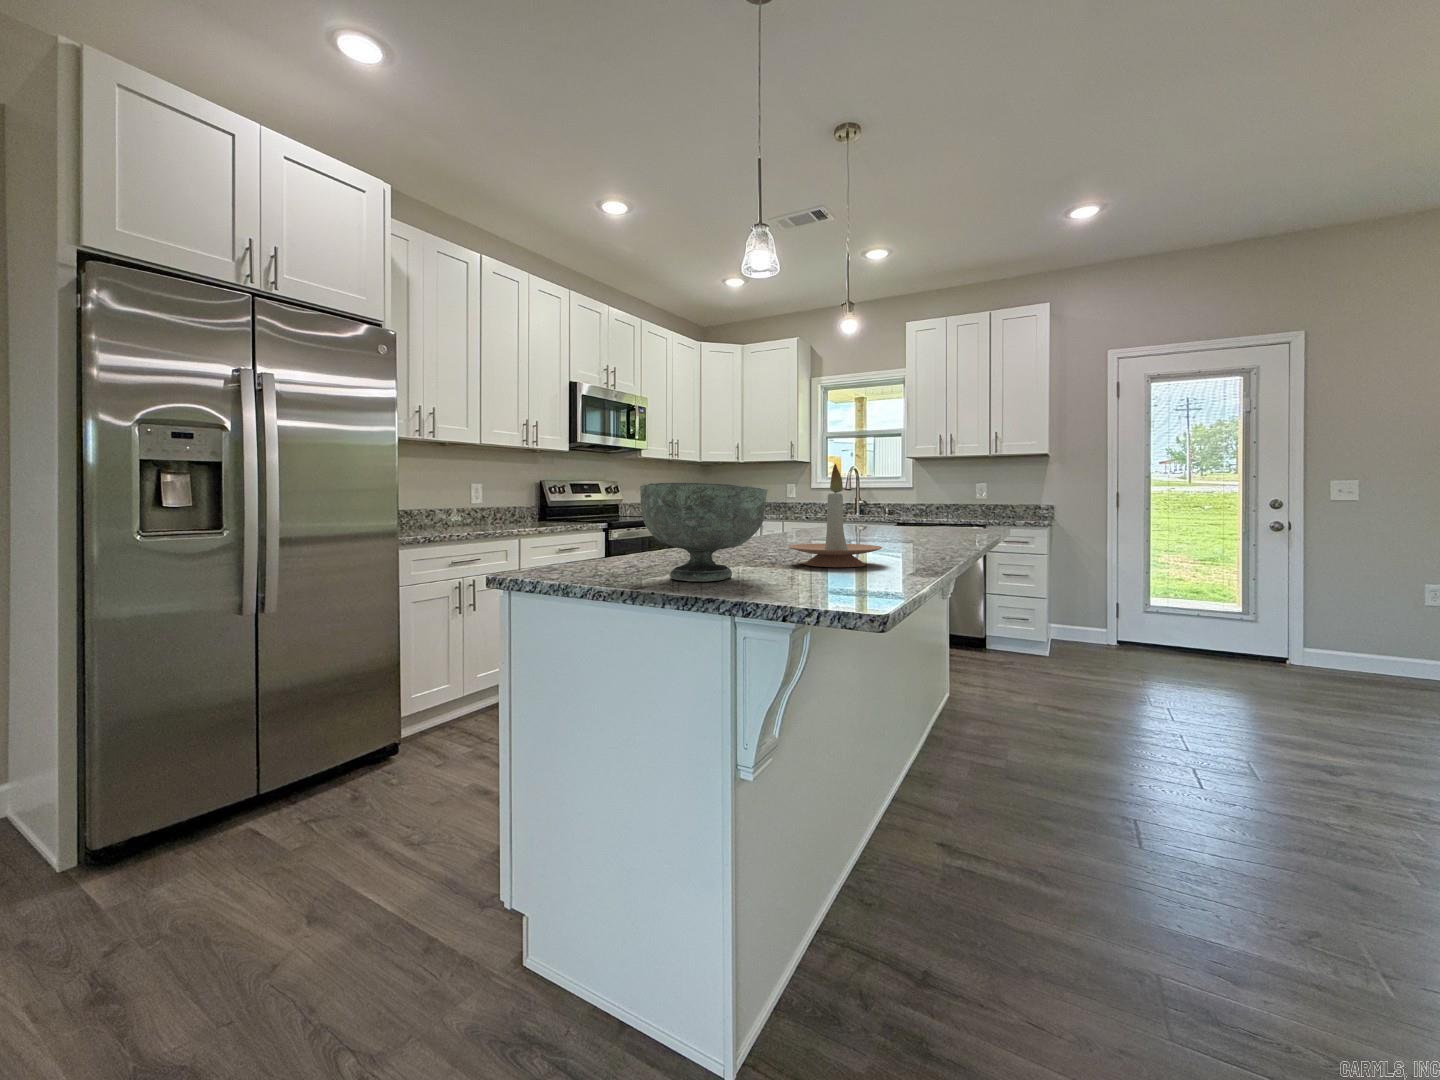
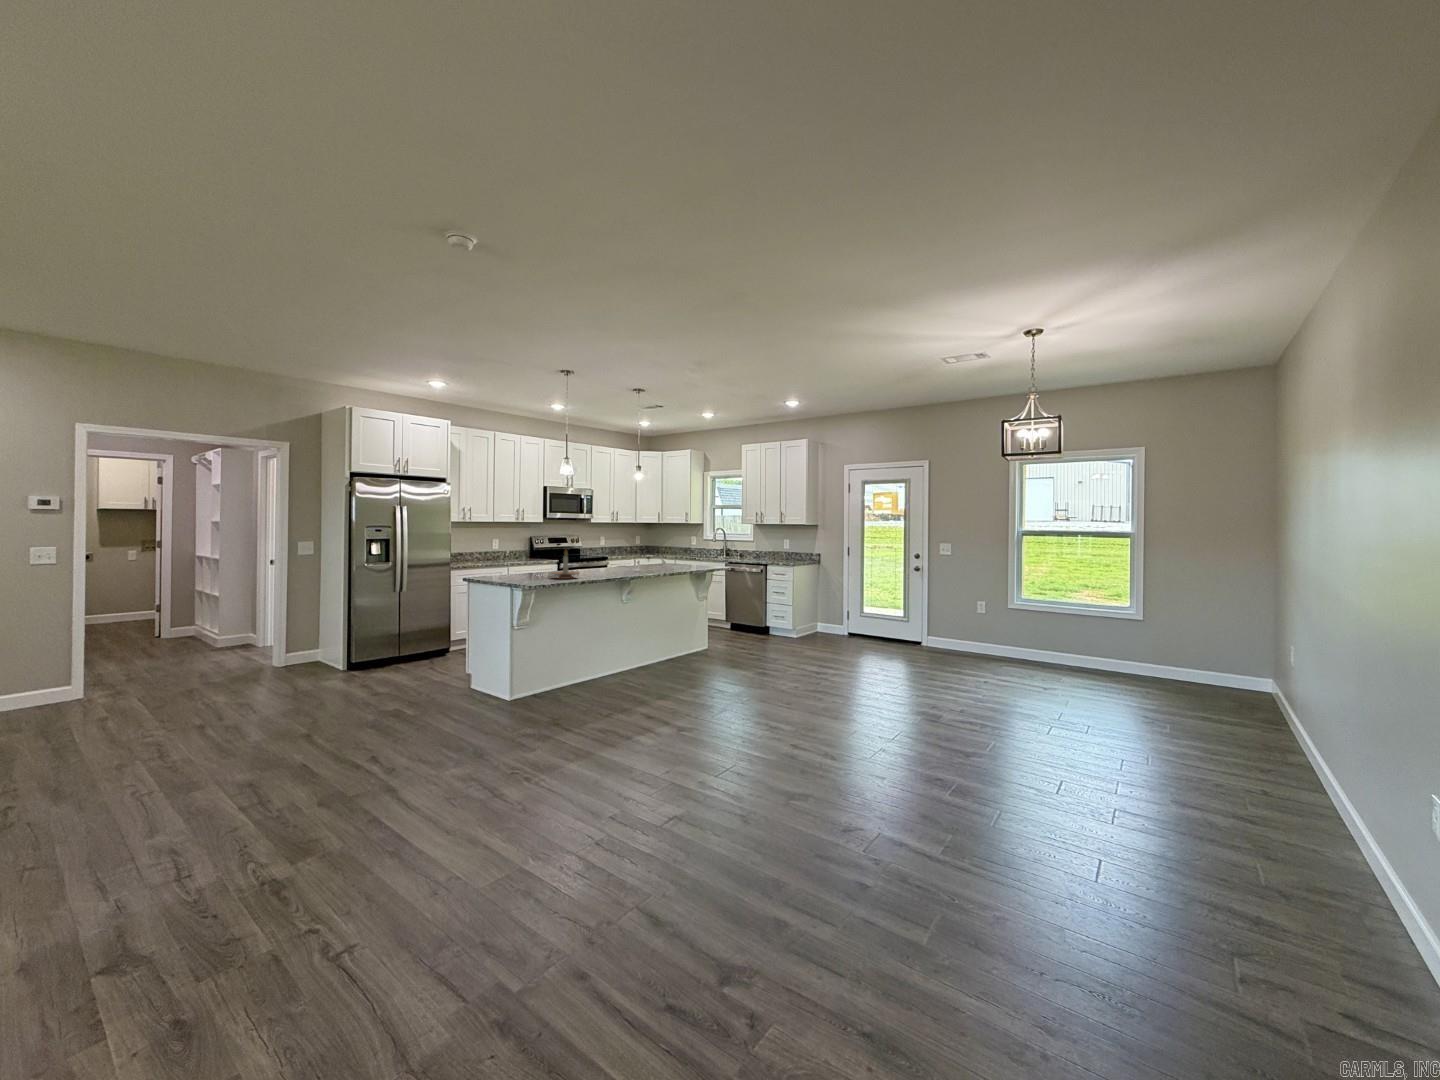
decorative bowl: present [640,483,768,581] -> none [498,555,533,580]

